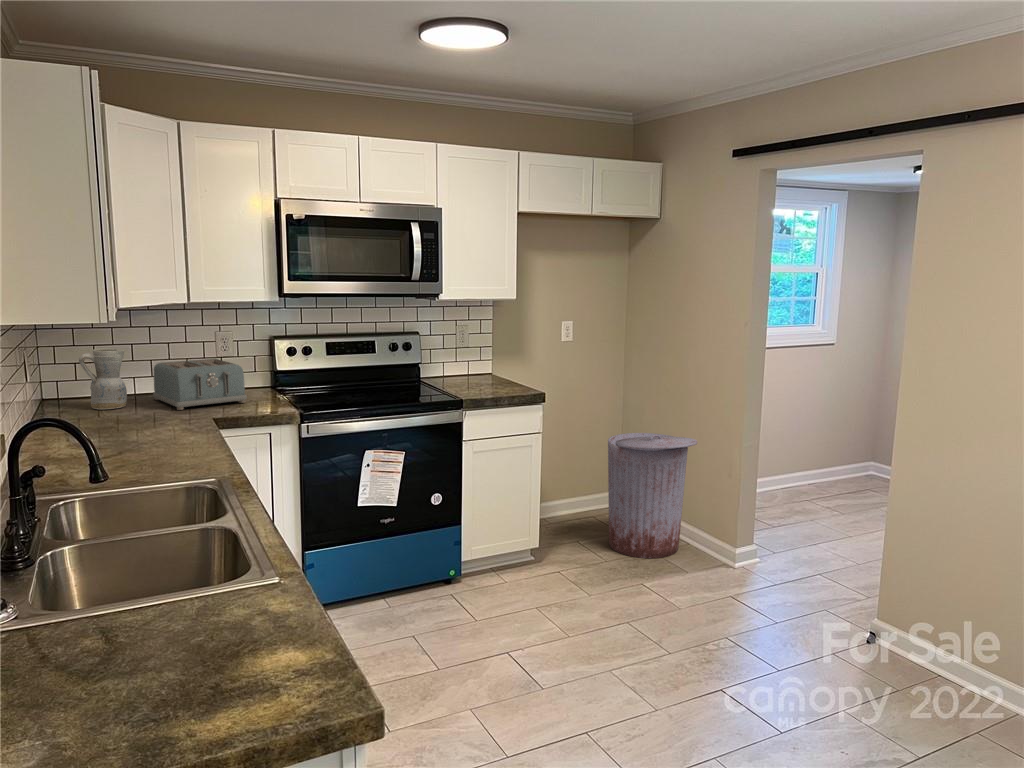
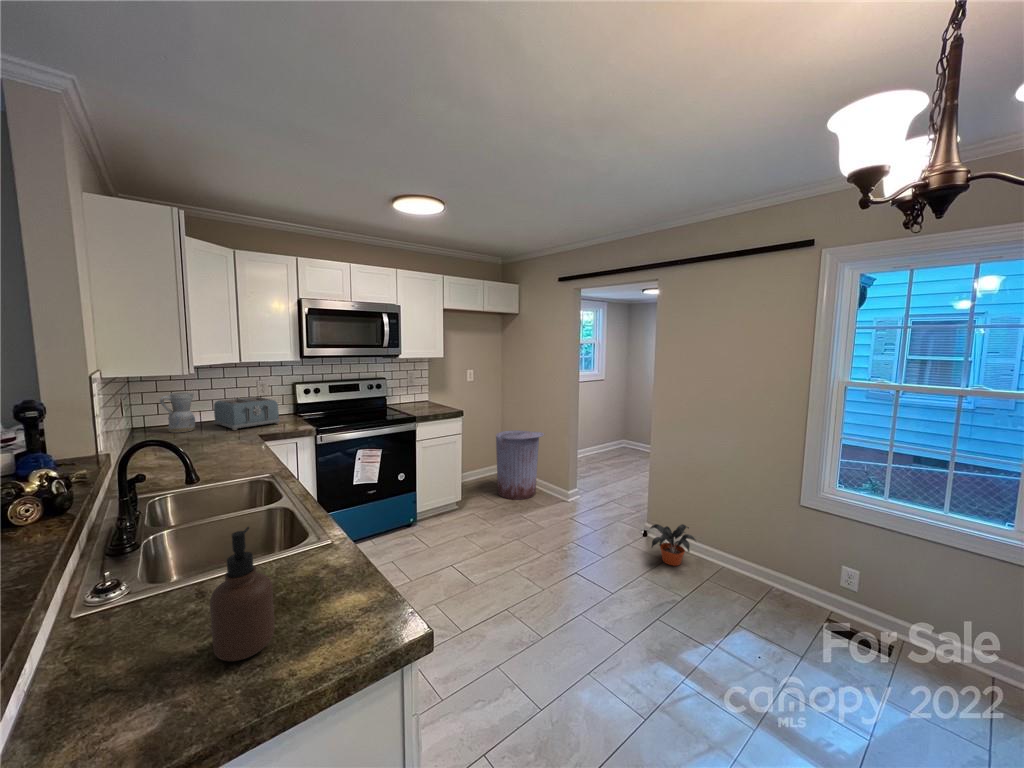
soap dispenser: none [96,537,177,709] -> present [210,527,275,661]
potted plant: none [876,622,971,704] -> present [650,524,695,566]

